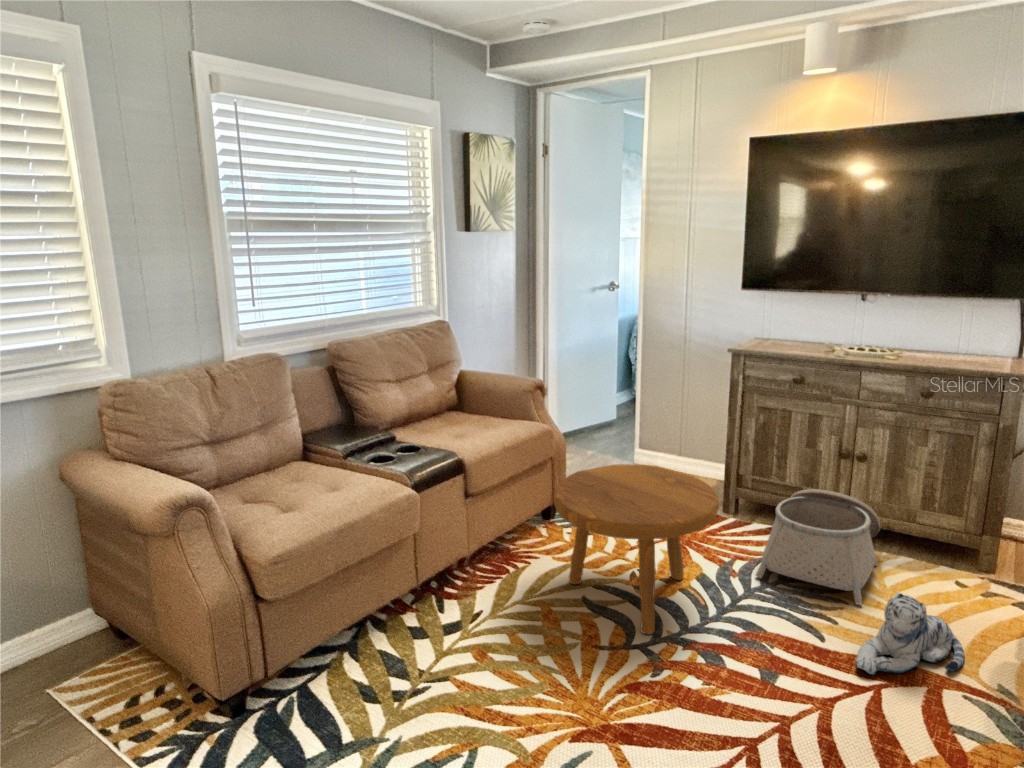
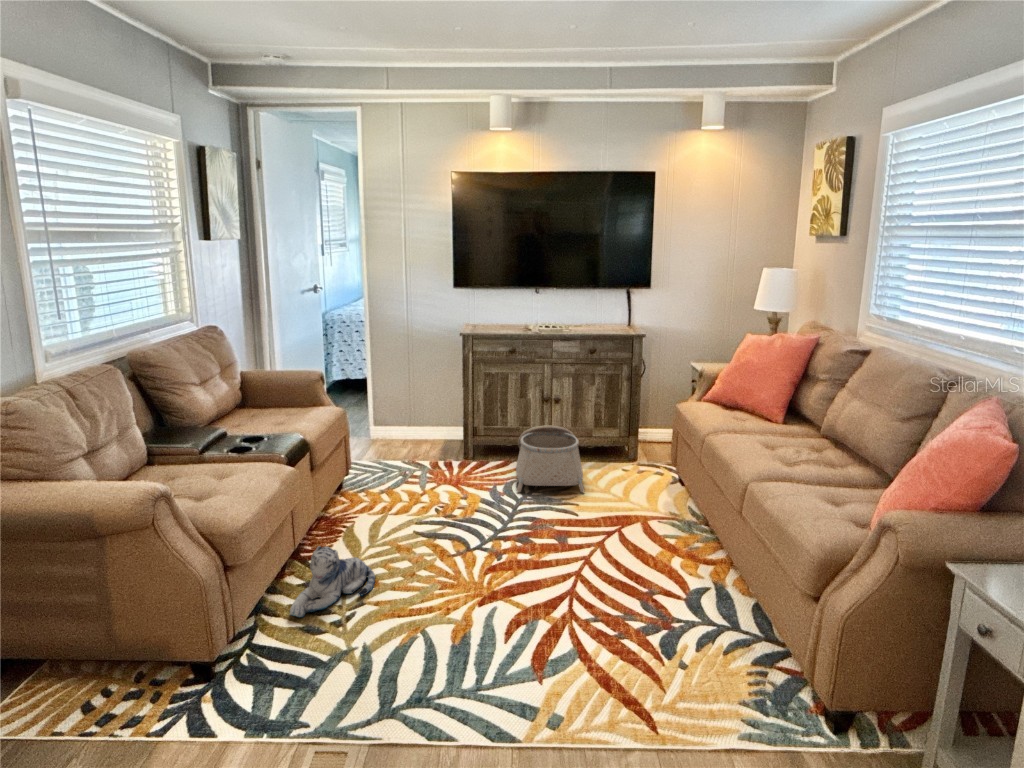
footstool: present [554,464,719,634] -> none [387,425,507,541]
plush toy: present [856,593,964,675] -> present [290,546,375,617]

